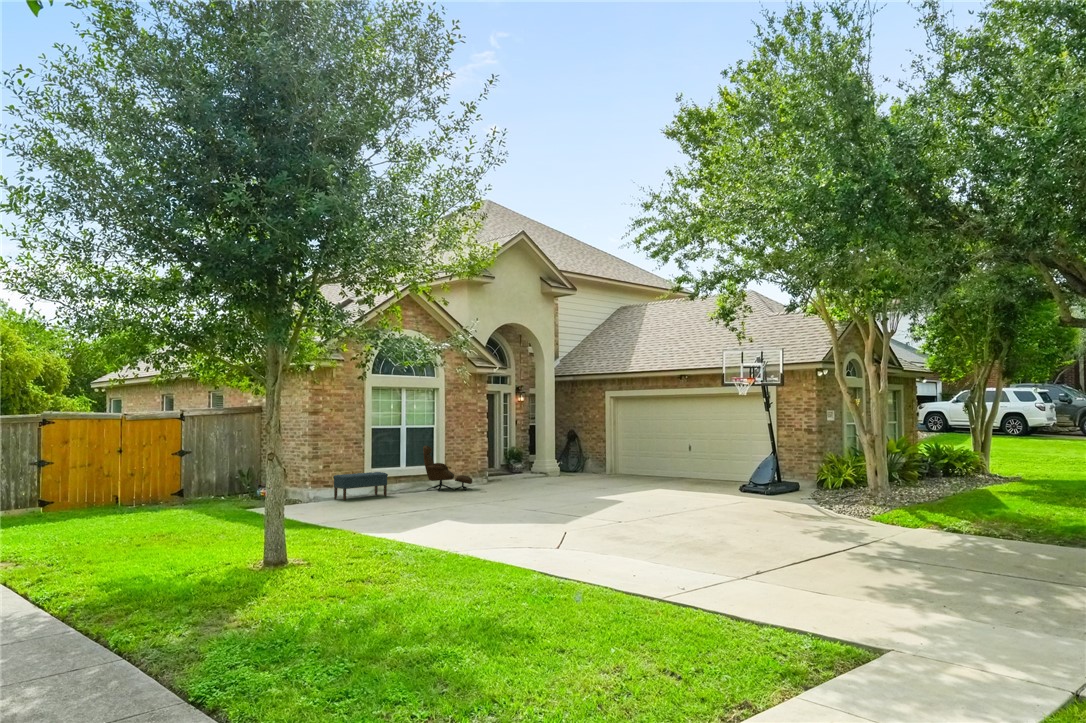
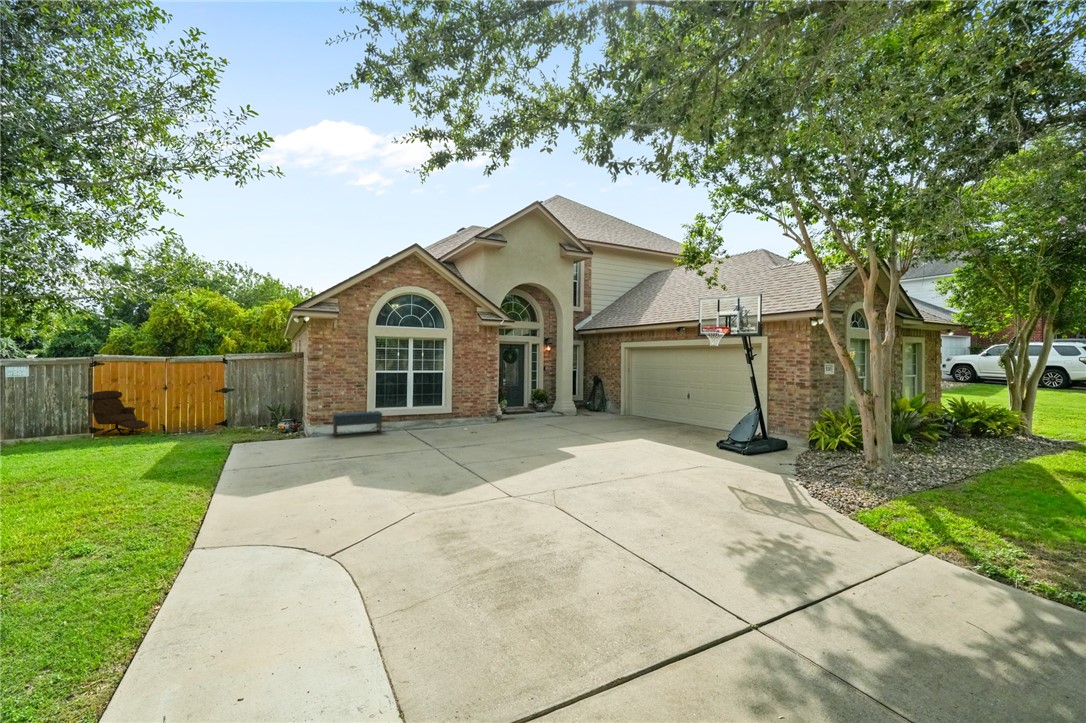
lounge chair: present [423,446,472,491] -> present [91,391,148,436]

